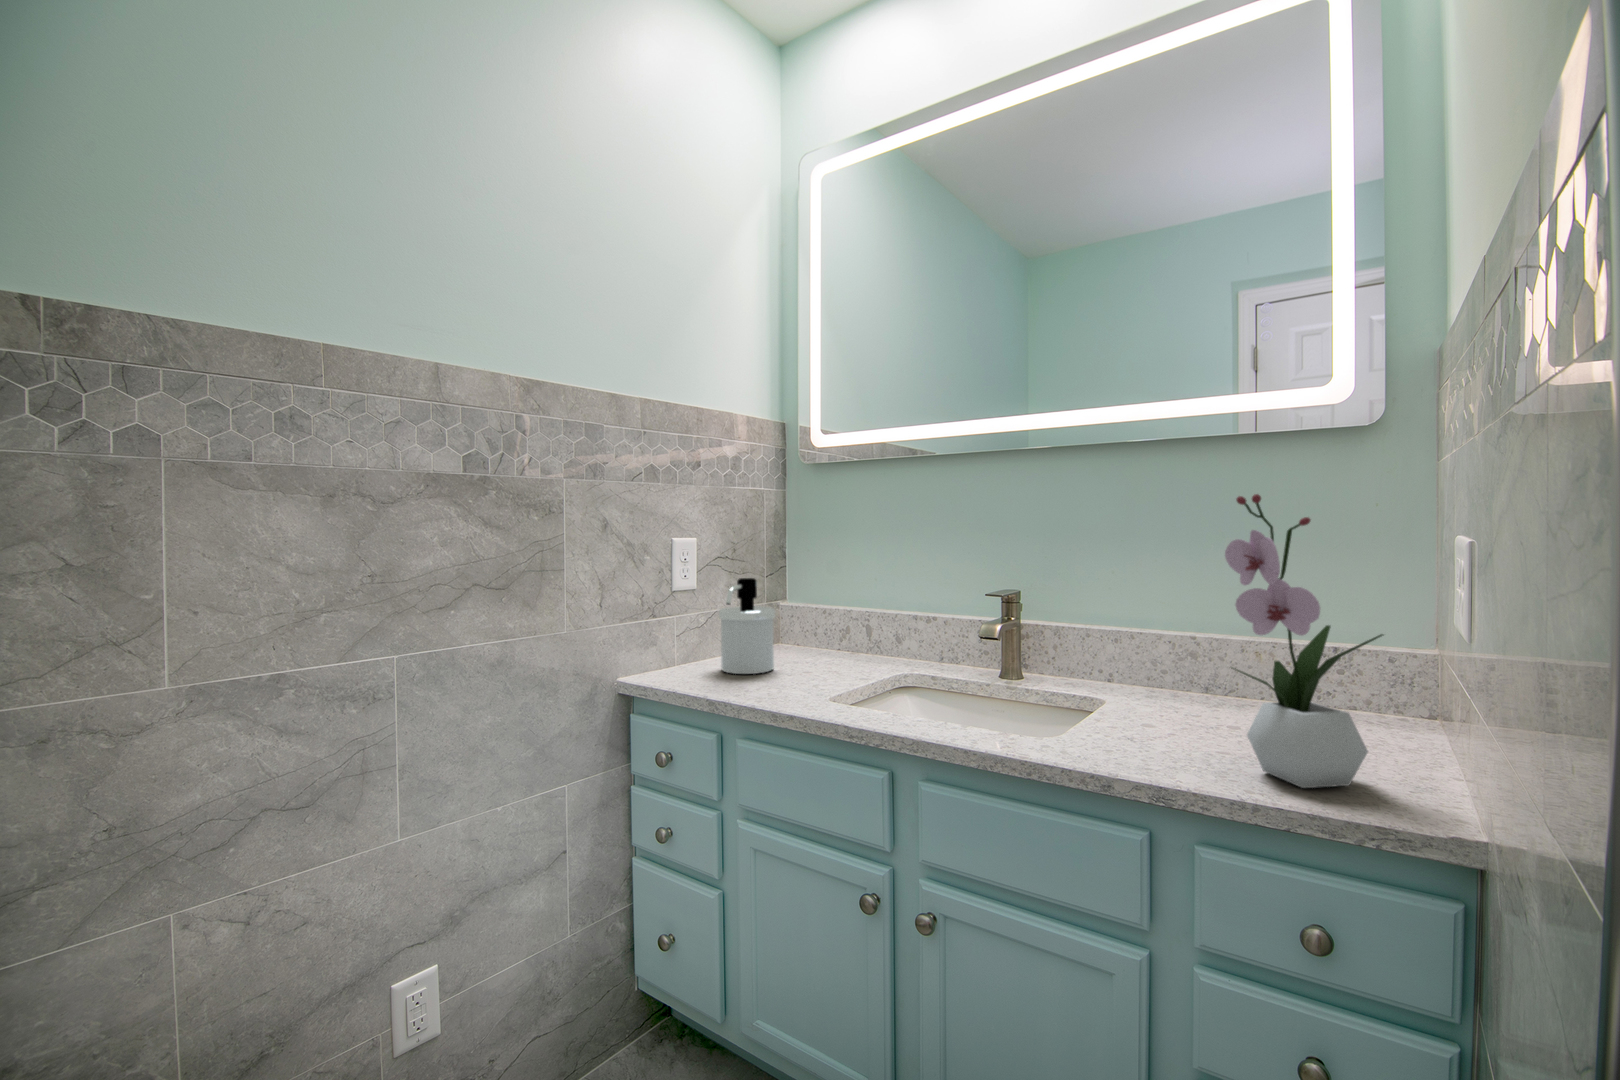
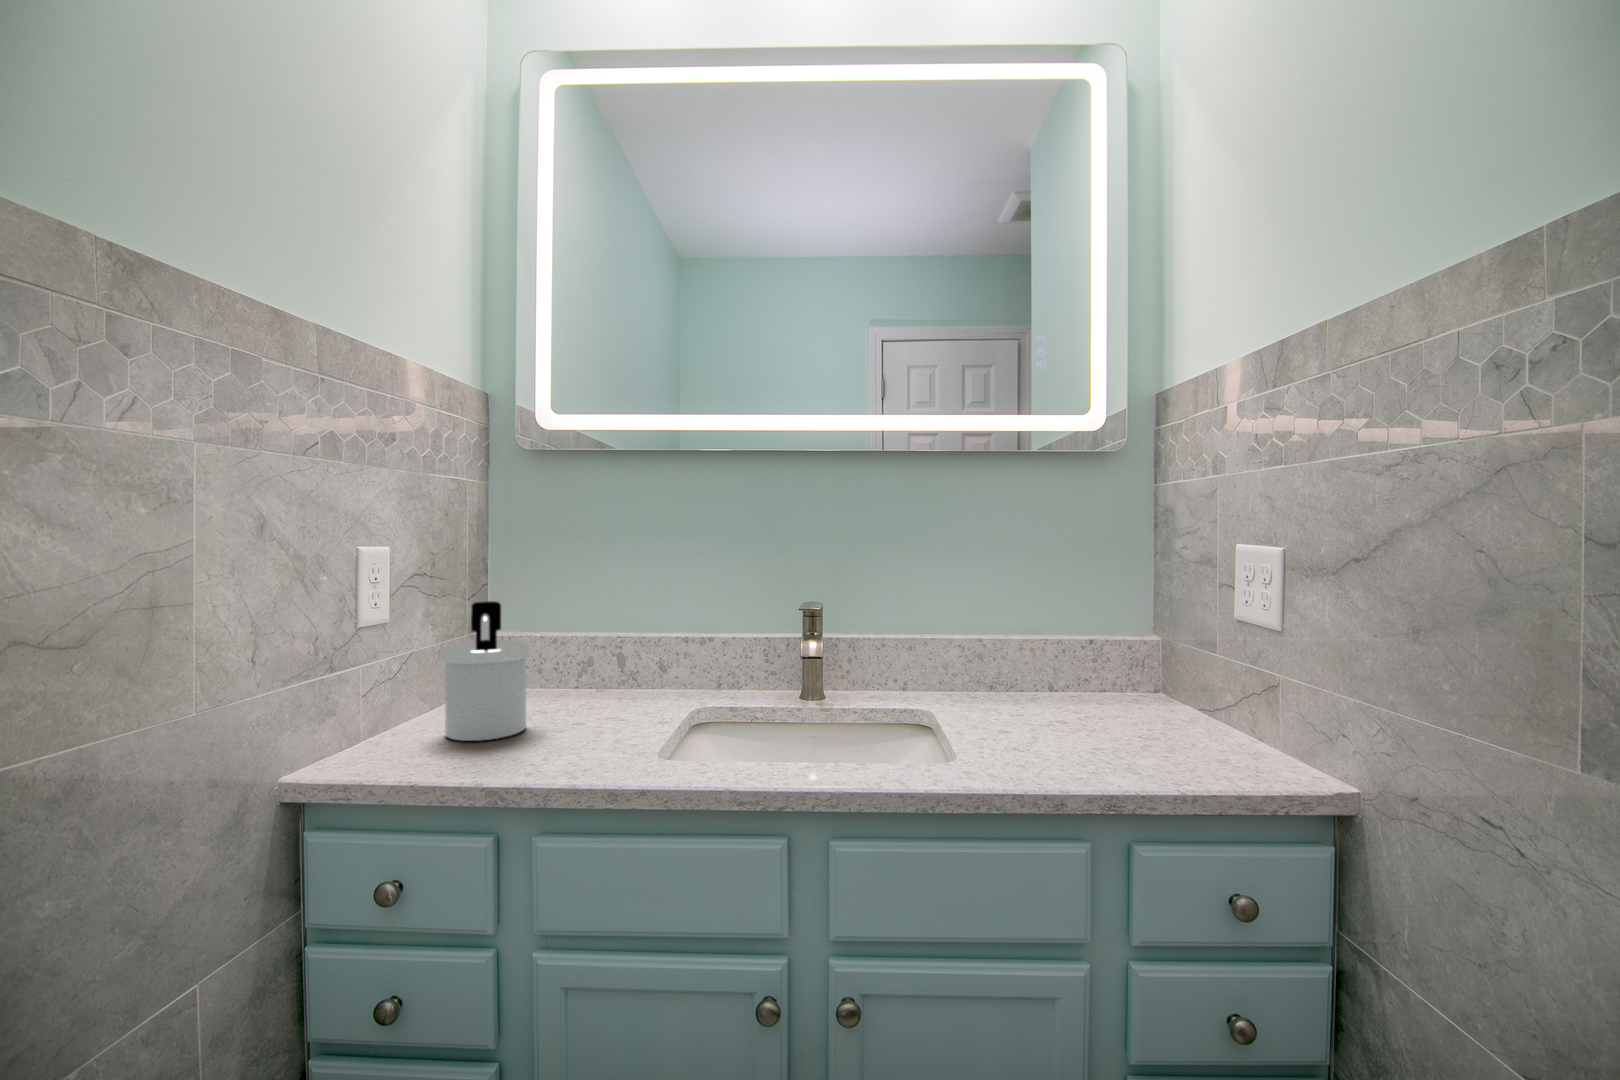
flower arrangement: present [1225,494,1383,788] -> none [1127,505,1237,772]

